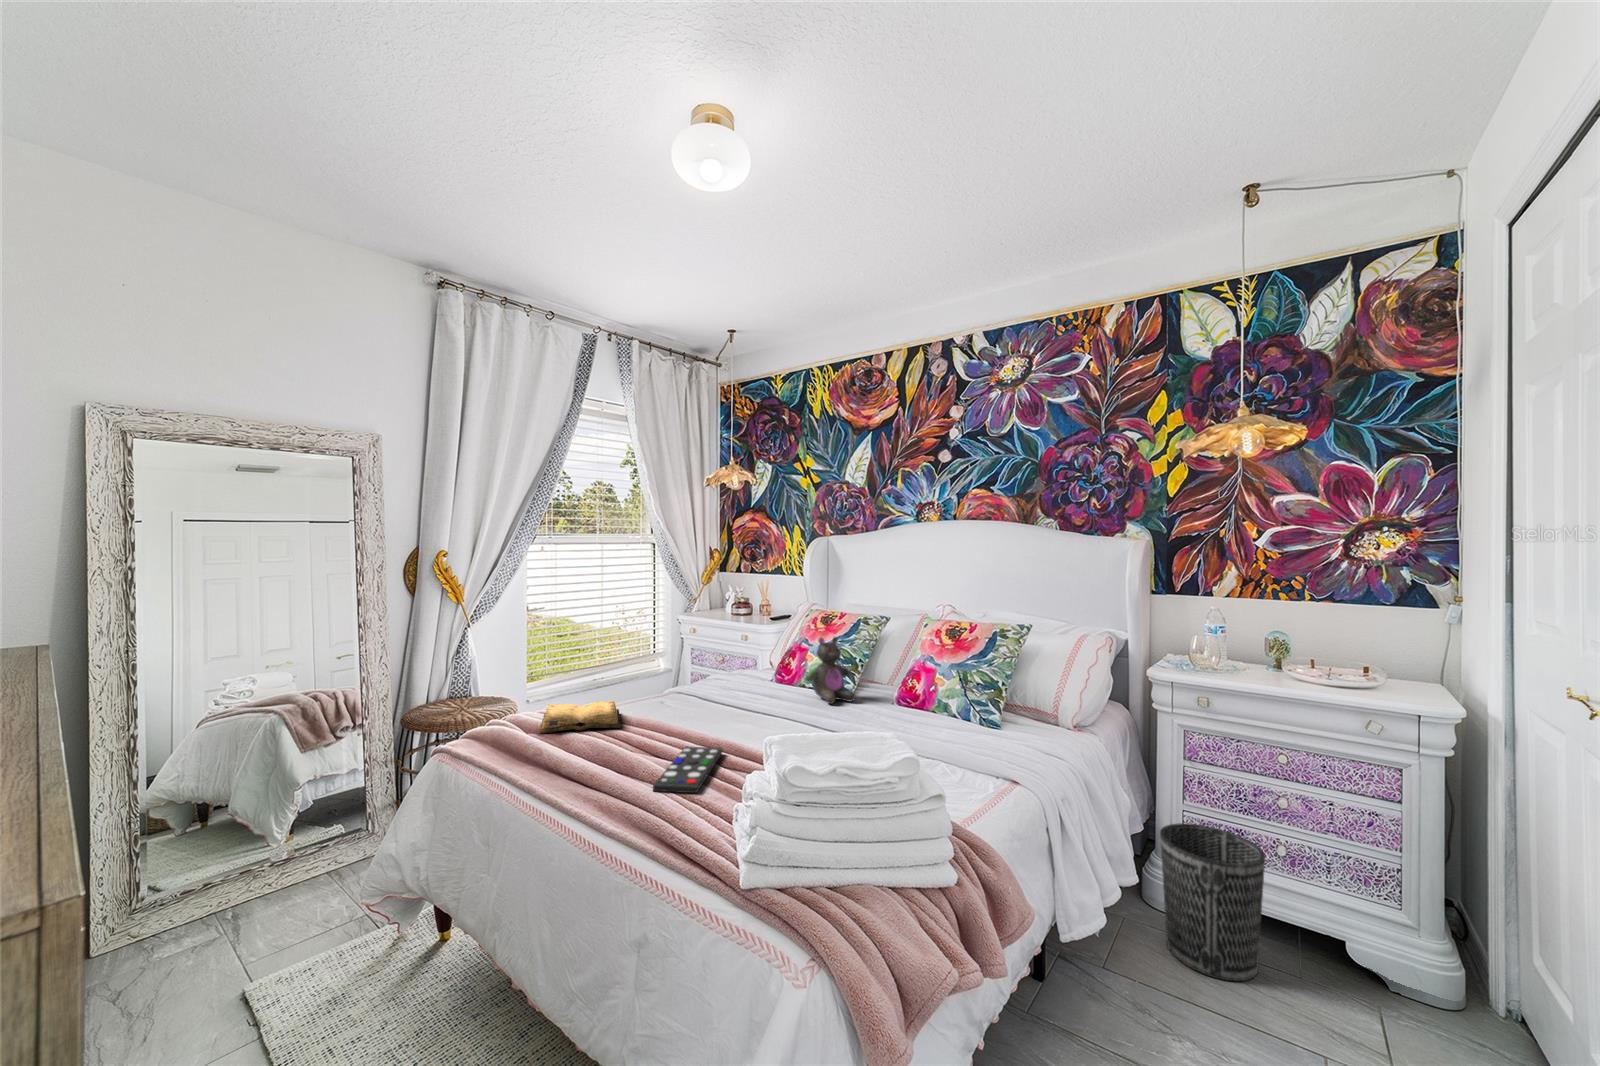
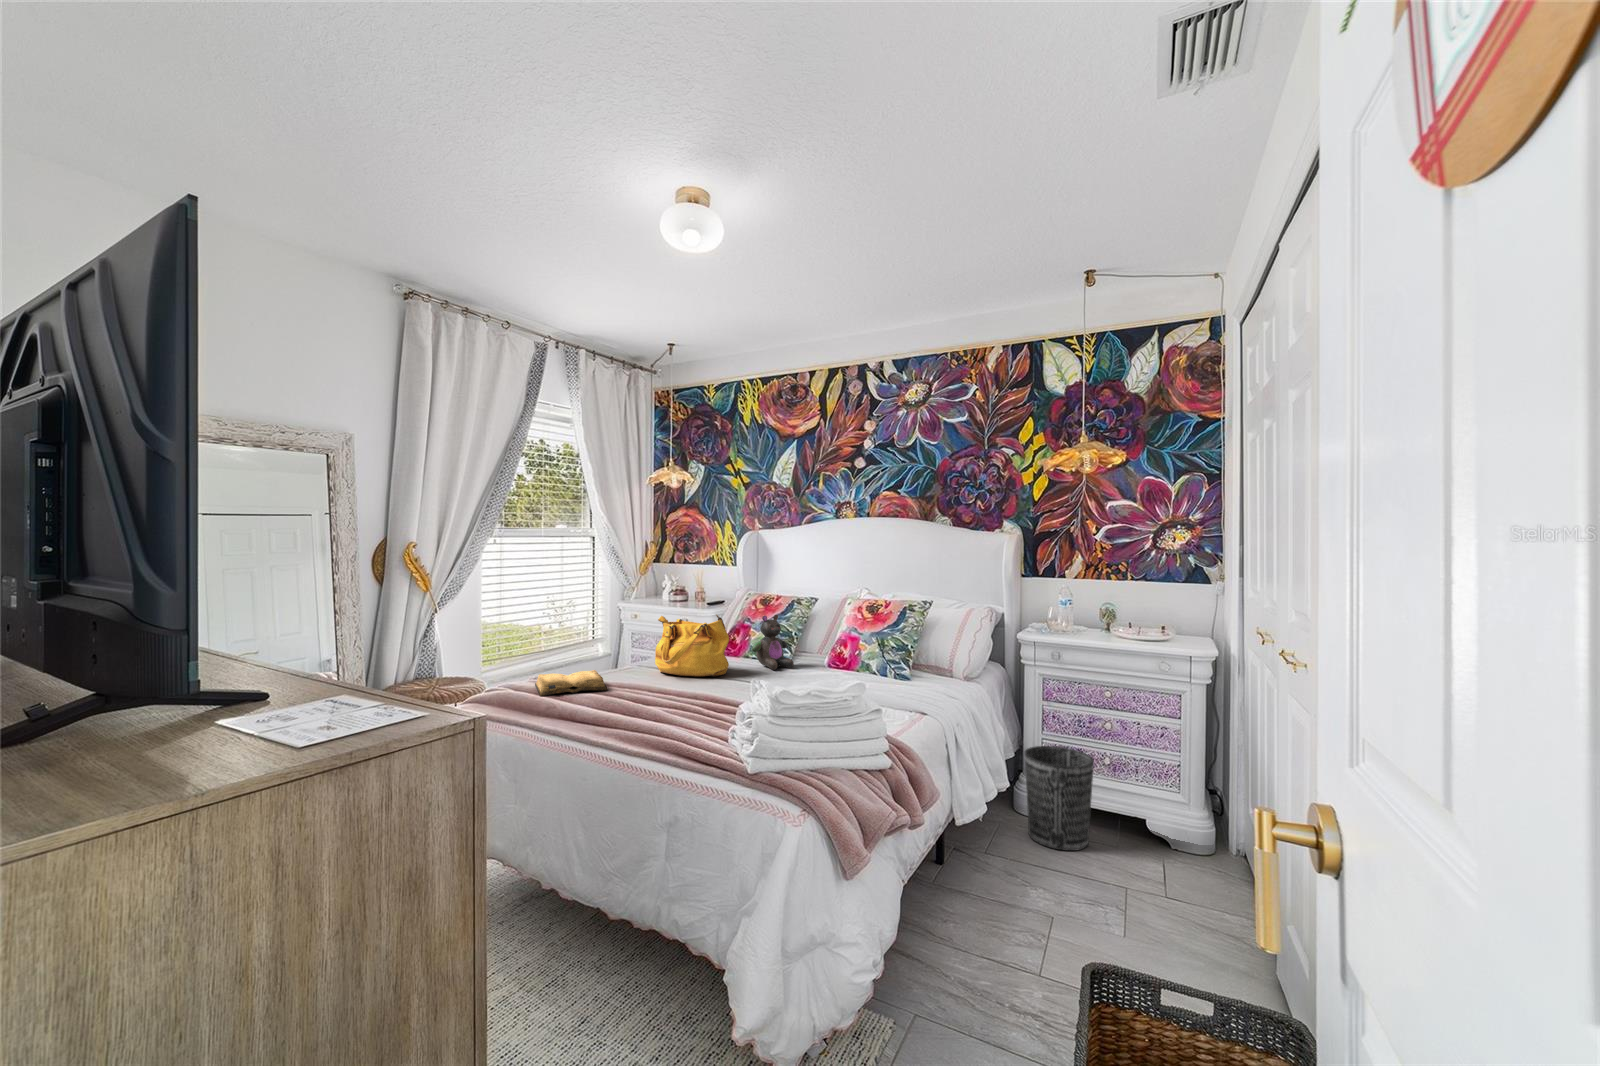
handbag: none [690,636,775,712] -> present [655,614,729,677]
remote control: present [653,746,722,793] -> none [660,698,701,726]

